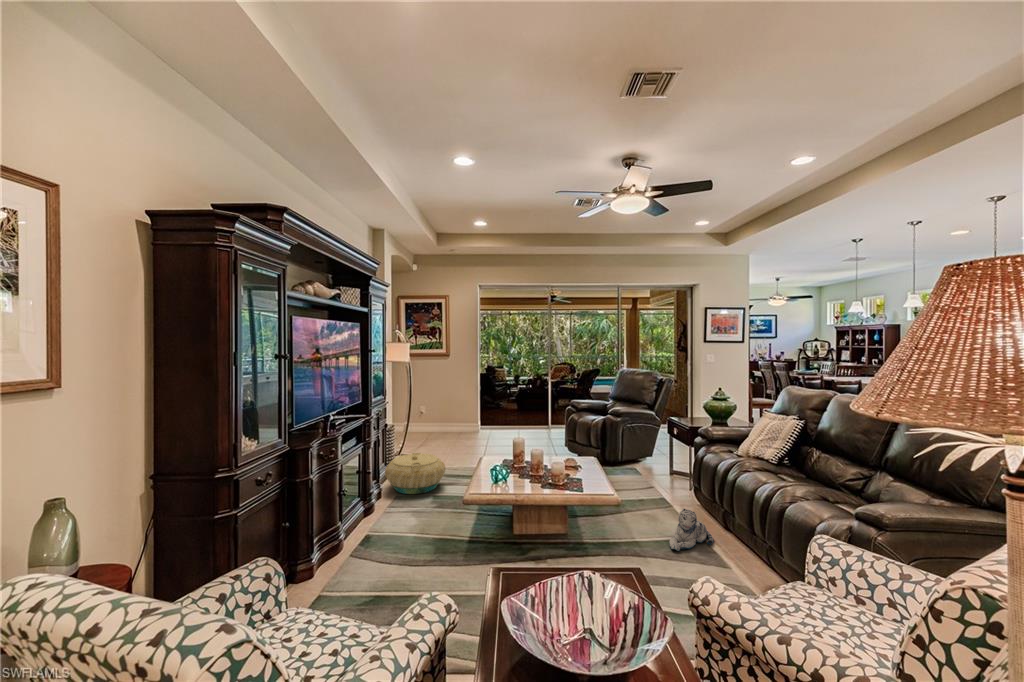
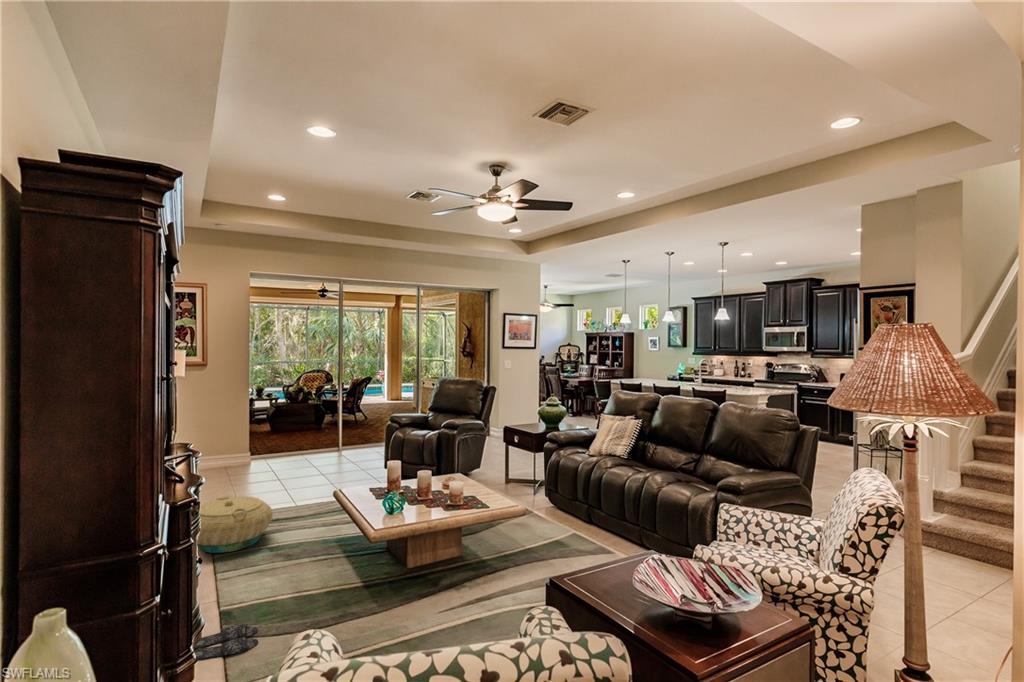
plush toy: present [669,509,714,551] -> none [554,508,588,548]
slippers: none [326,548,379,569] -> present [195,624,258,660]

